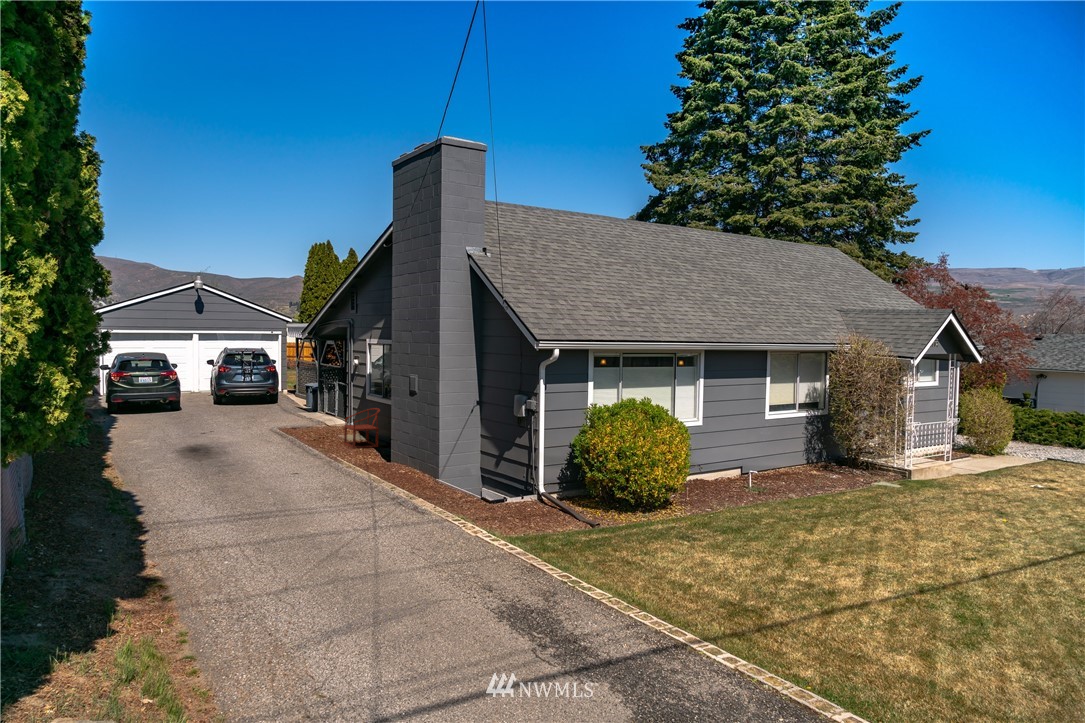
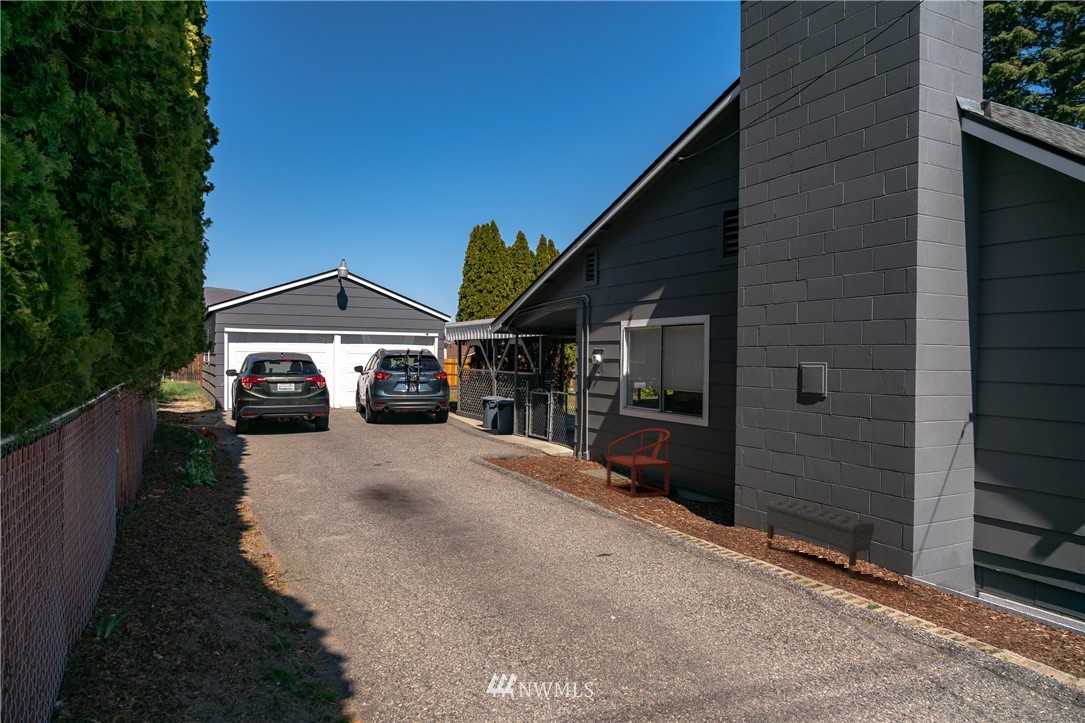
bench: none [393,445,435,479] -> present [766,500,874,578]

